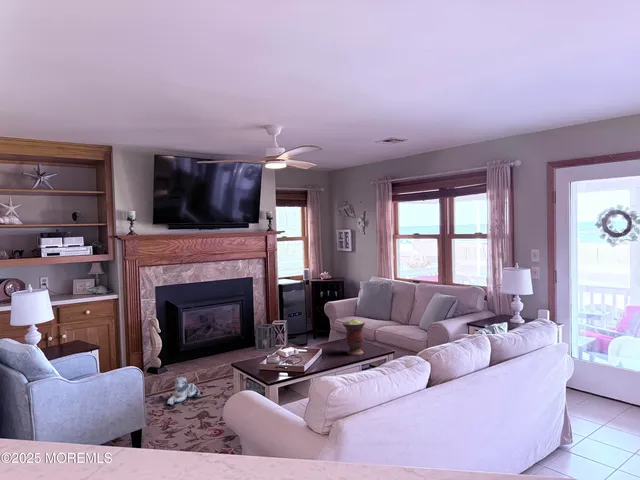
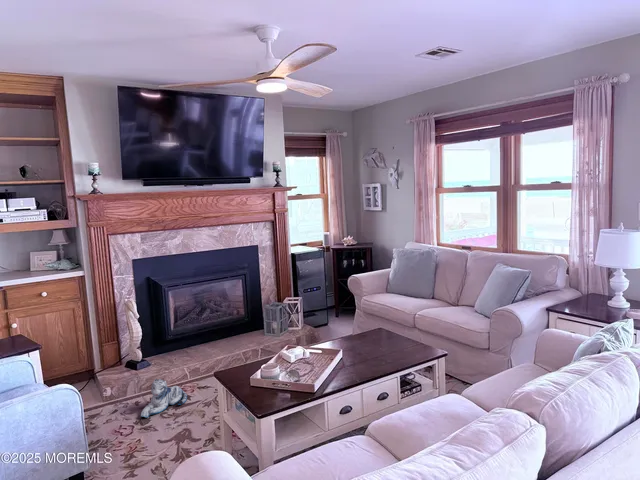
vase: present [343,319,365,355] -> none [373,307,404,358]

